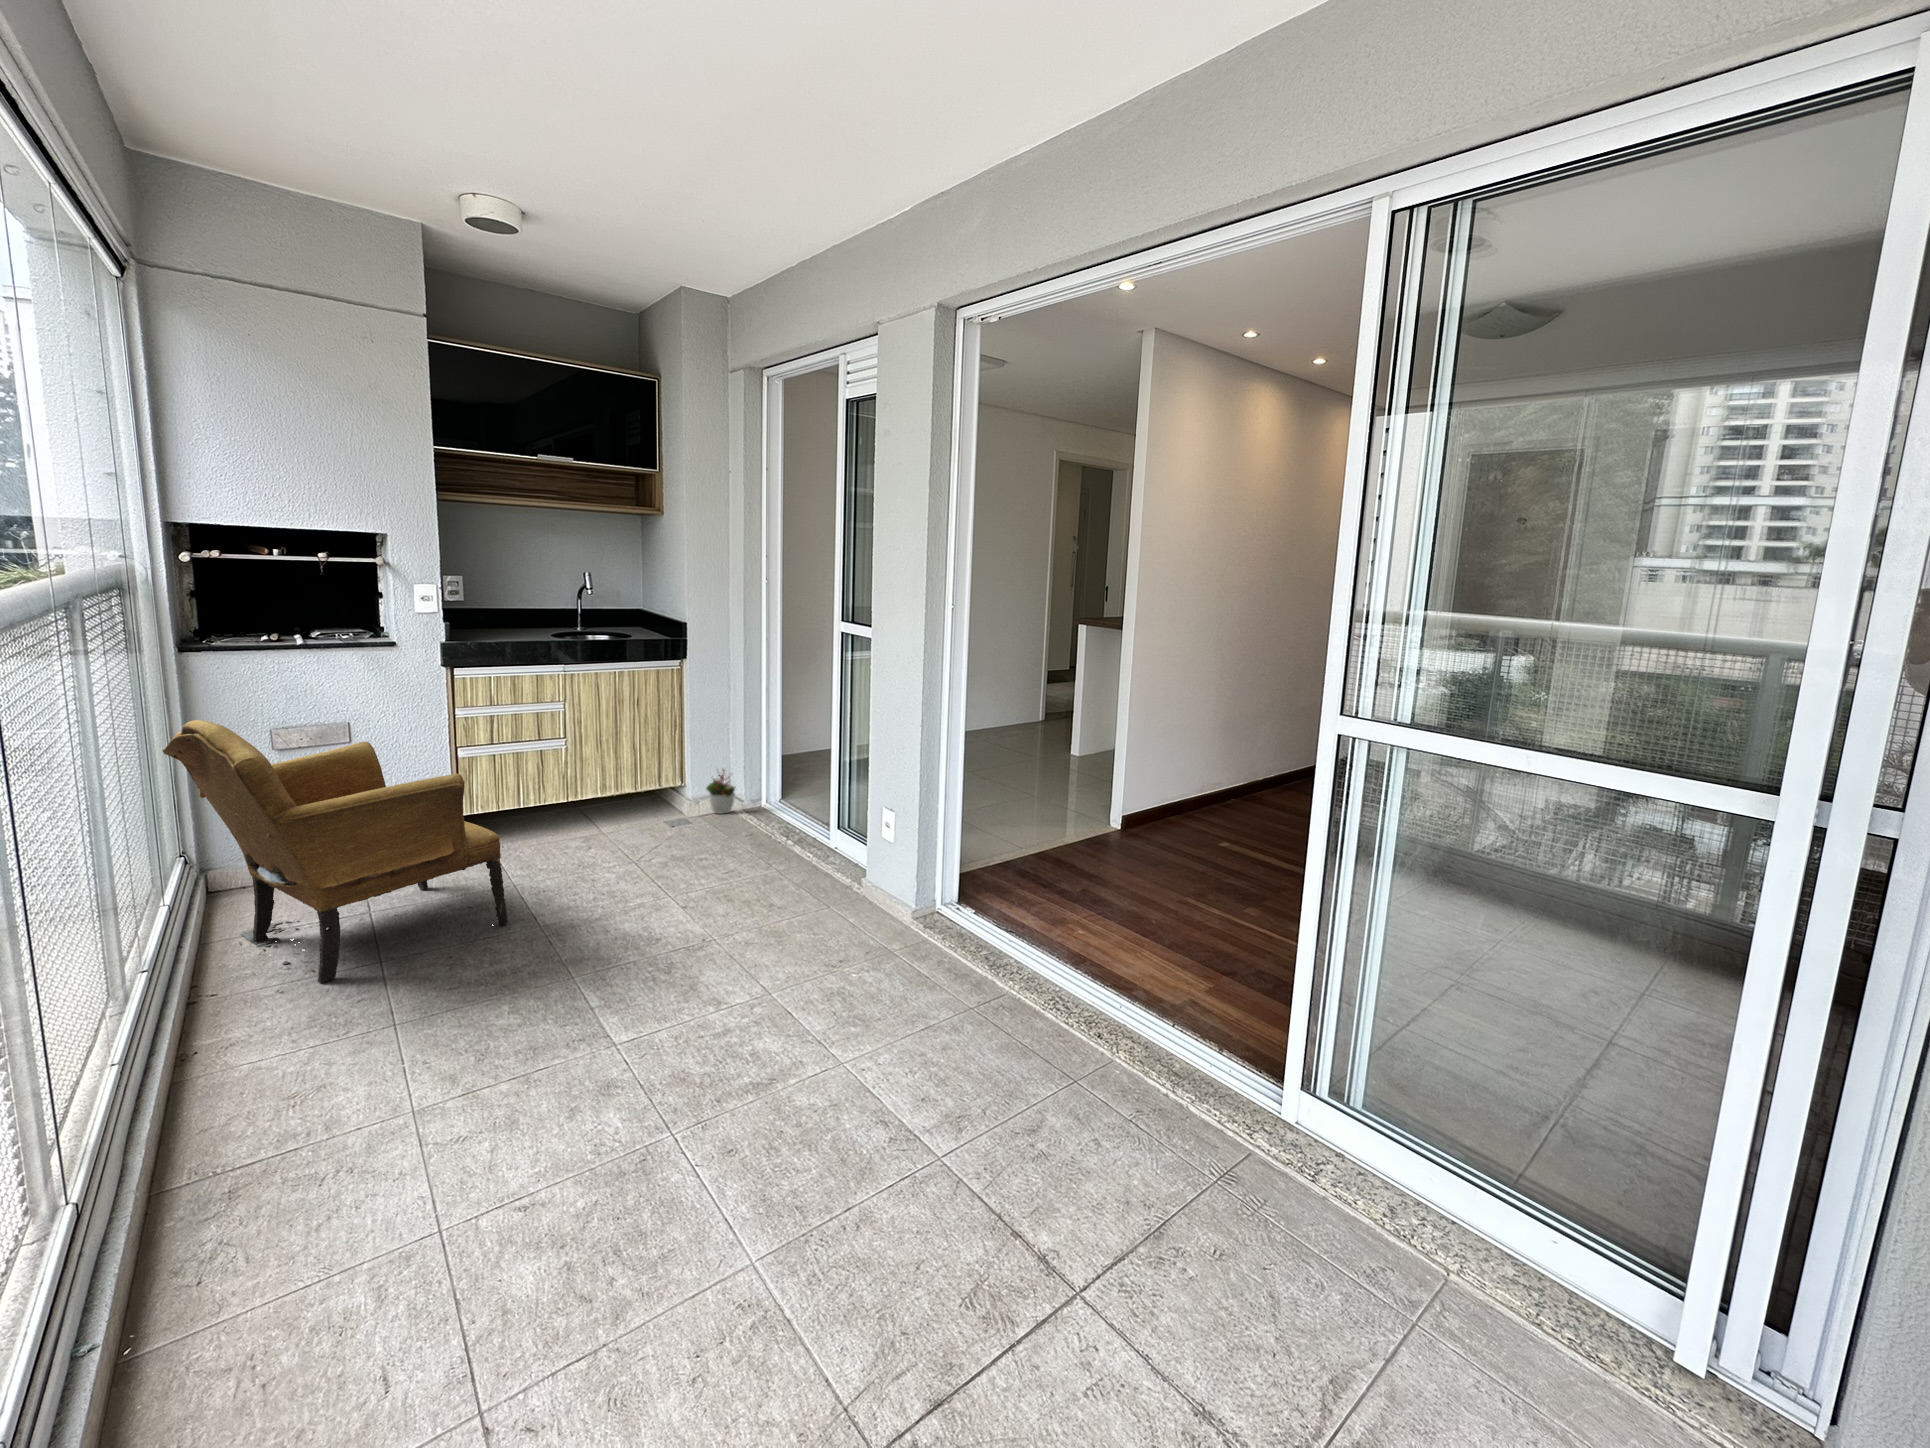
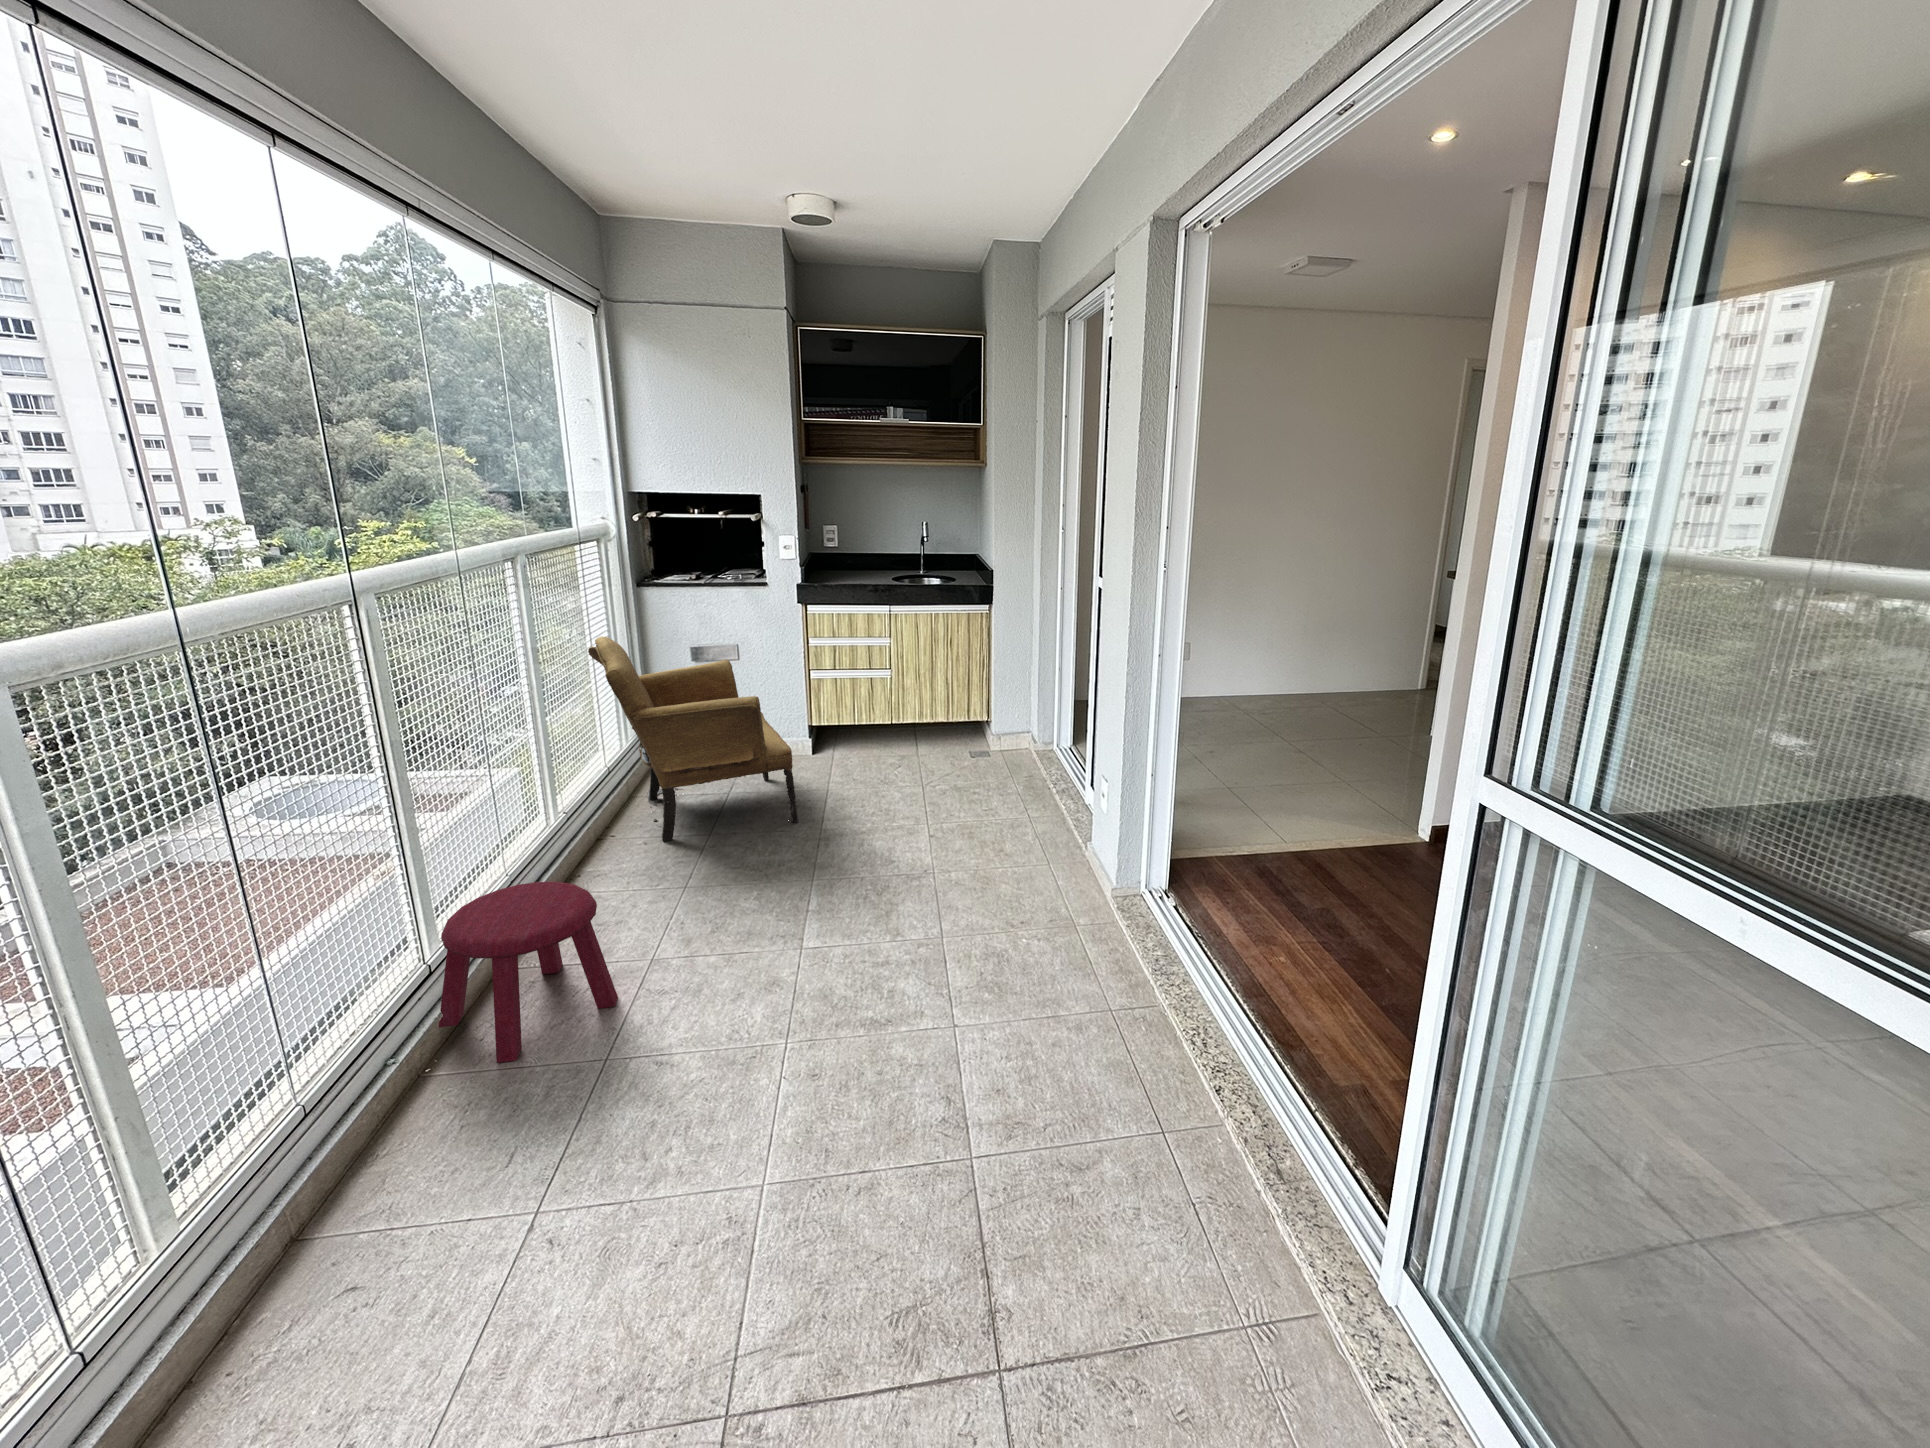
decorative plant: present [706,769,736,814] -> none [1004,711,1030,754]
stool: none [116,1029,408,1290] -> present [439,882,618,1063]

